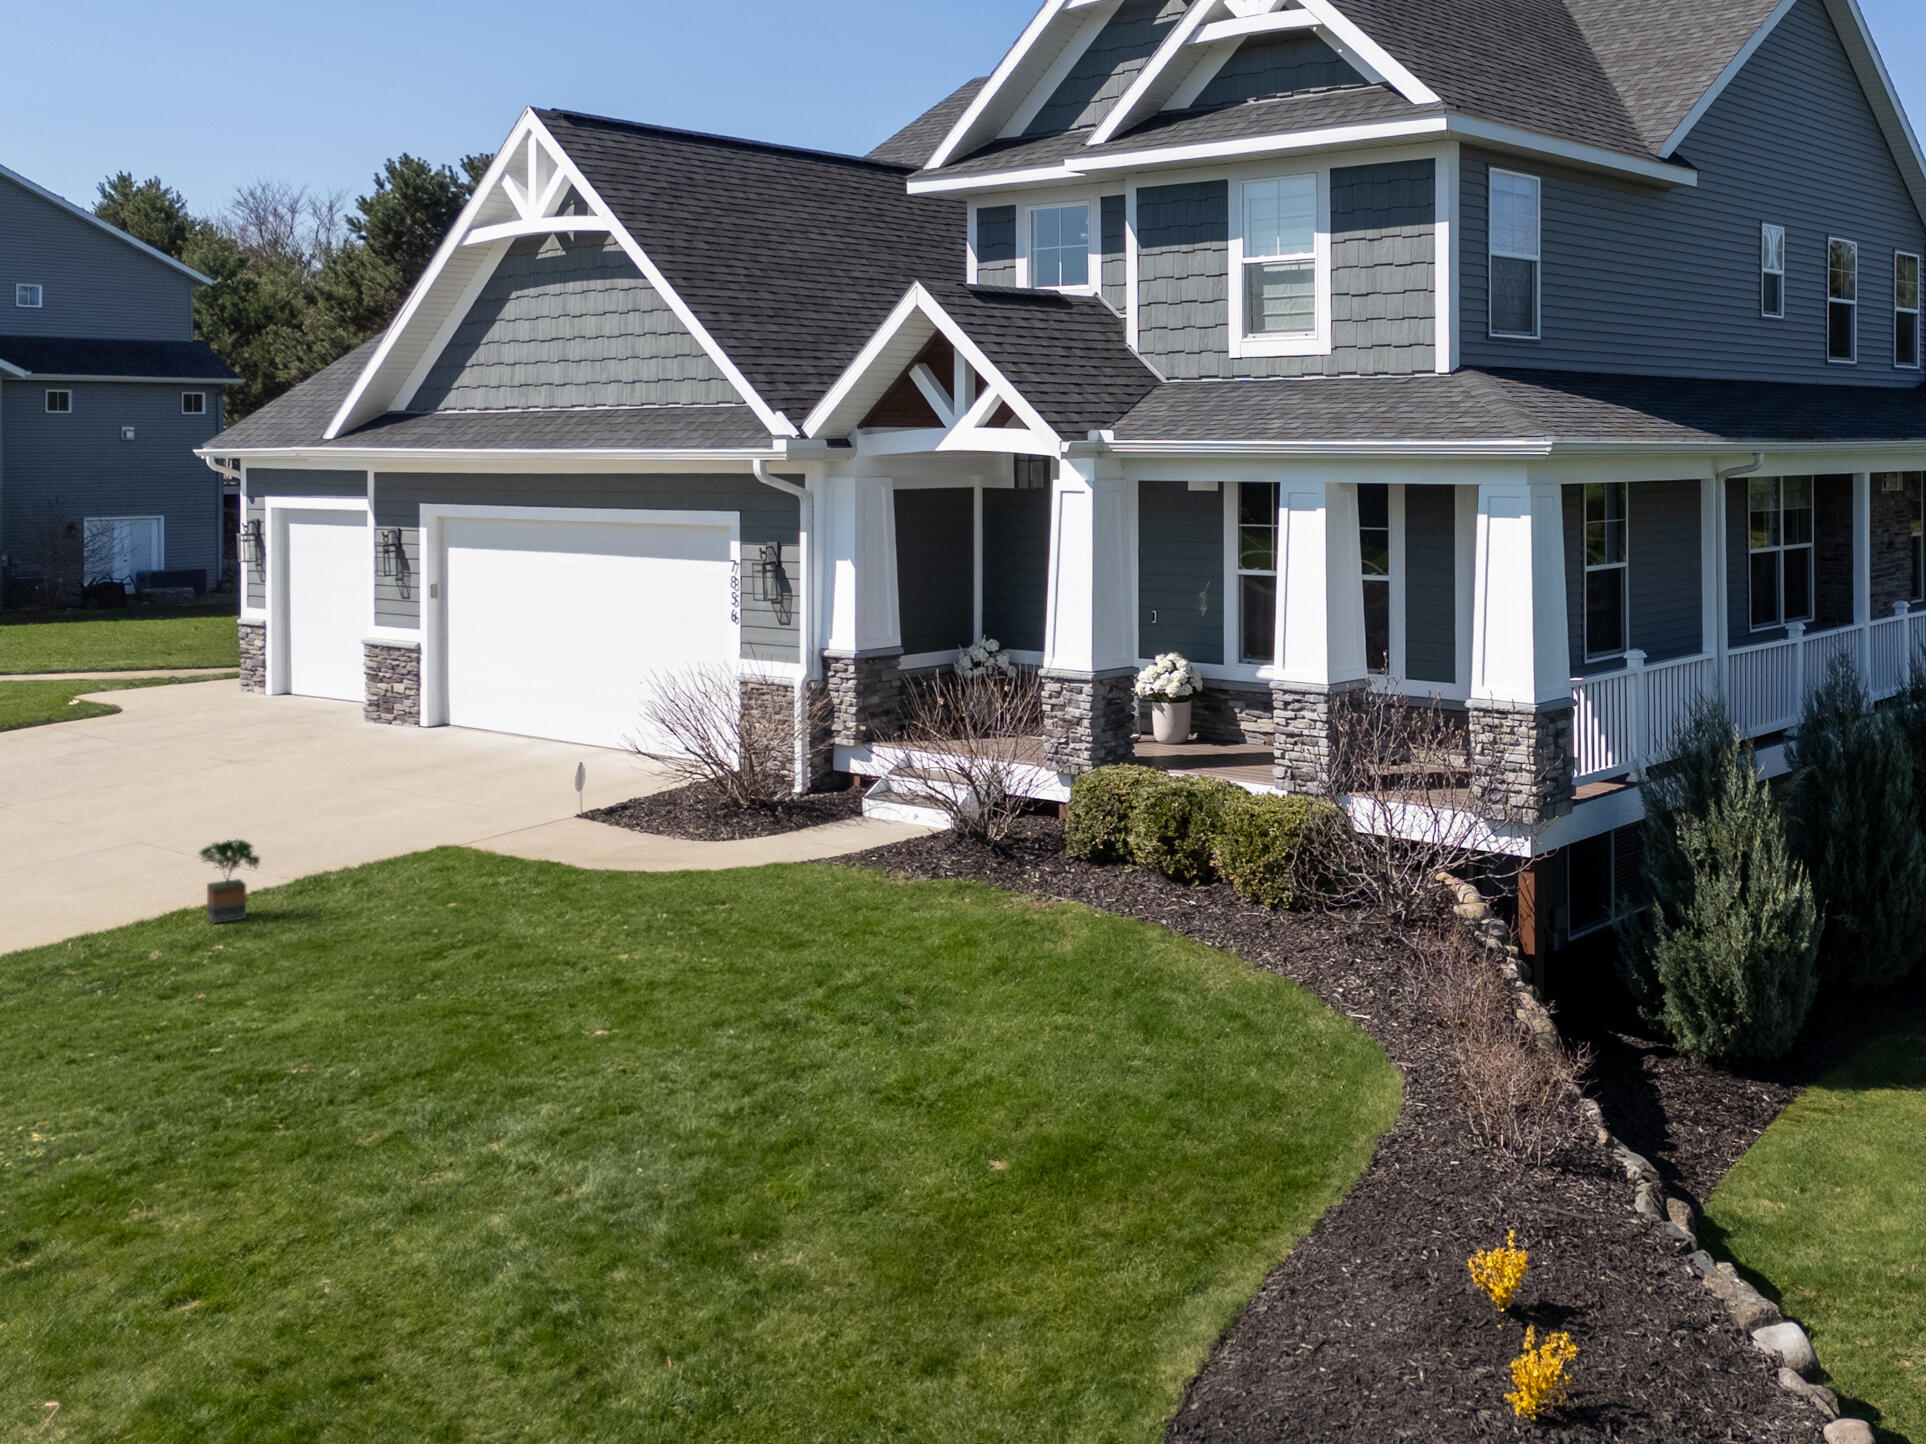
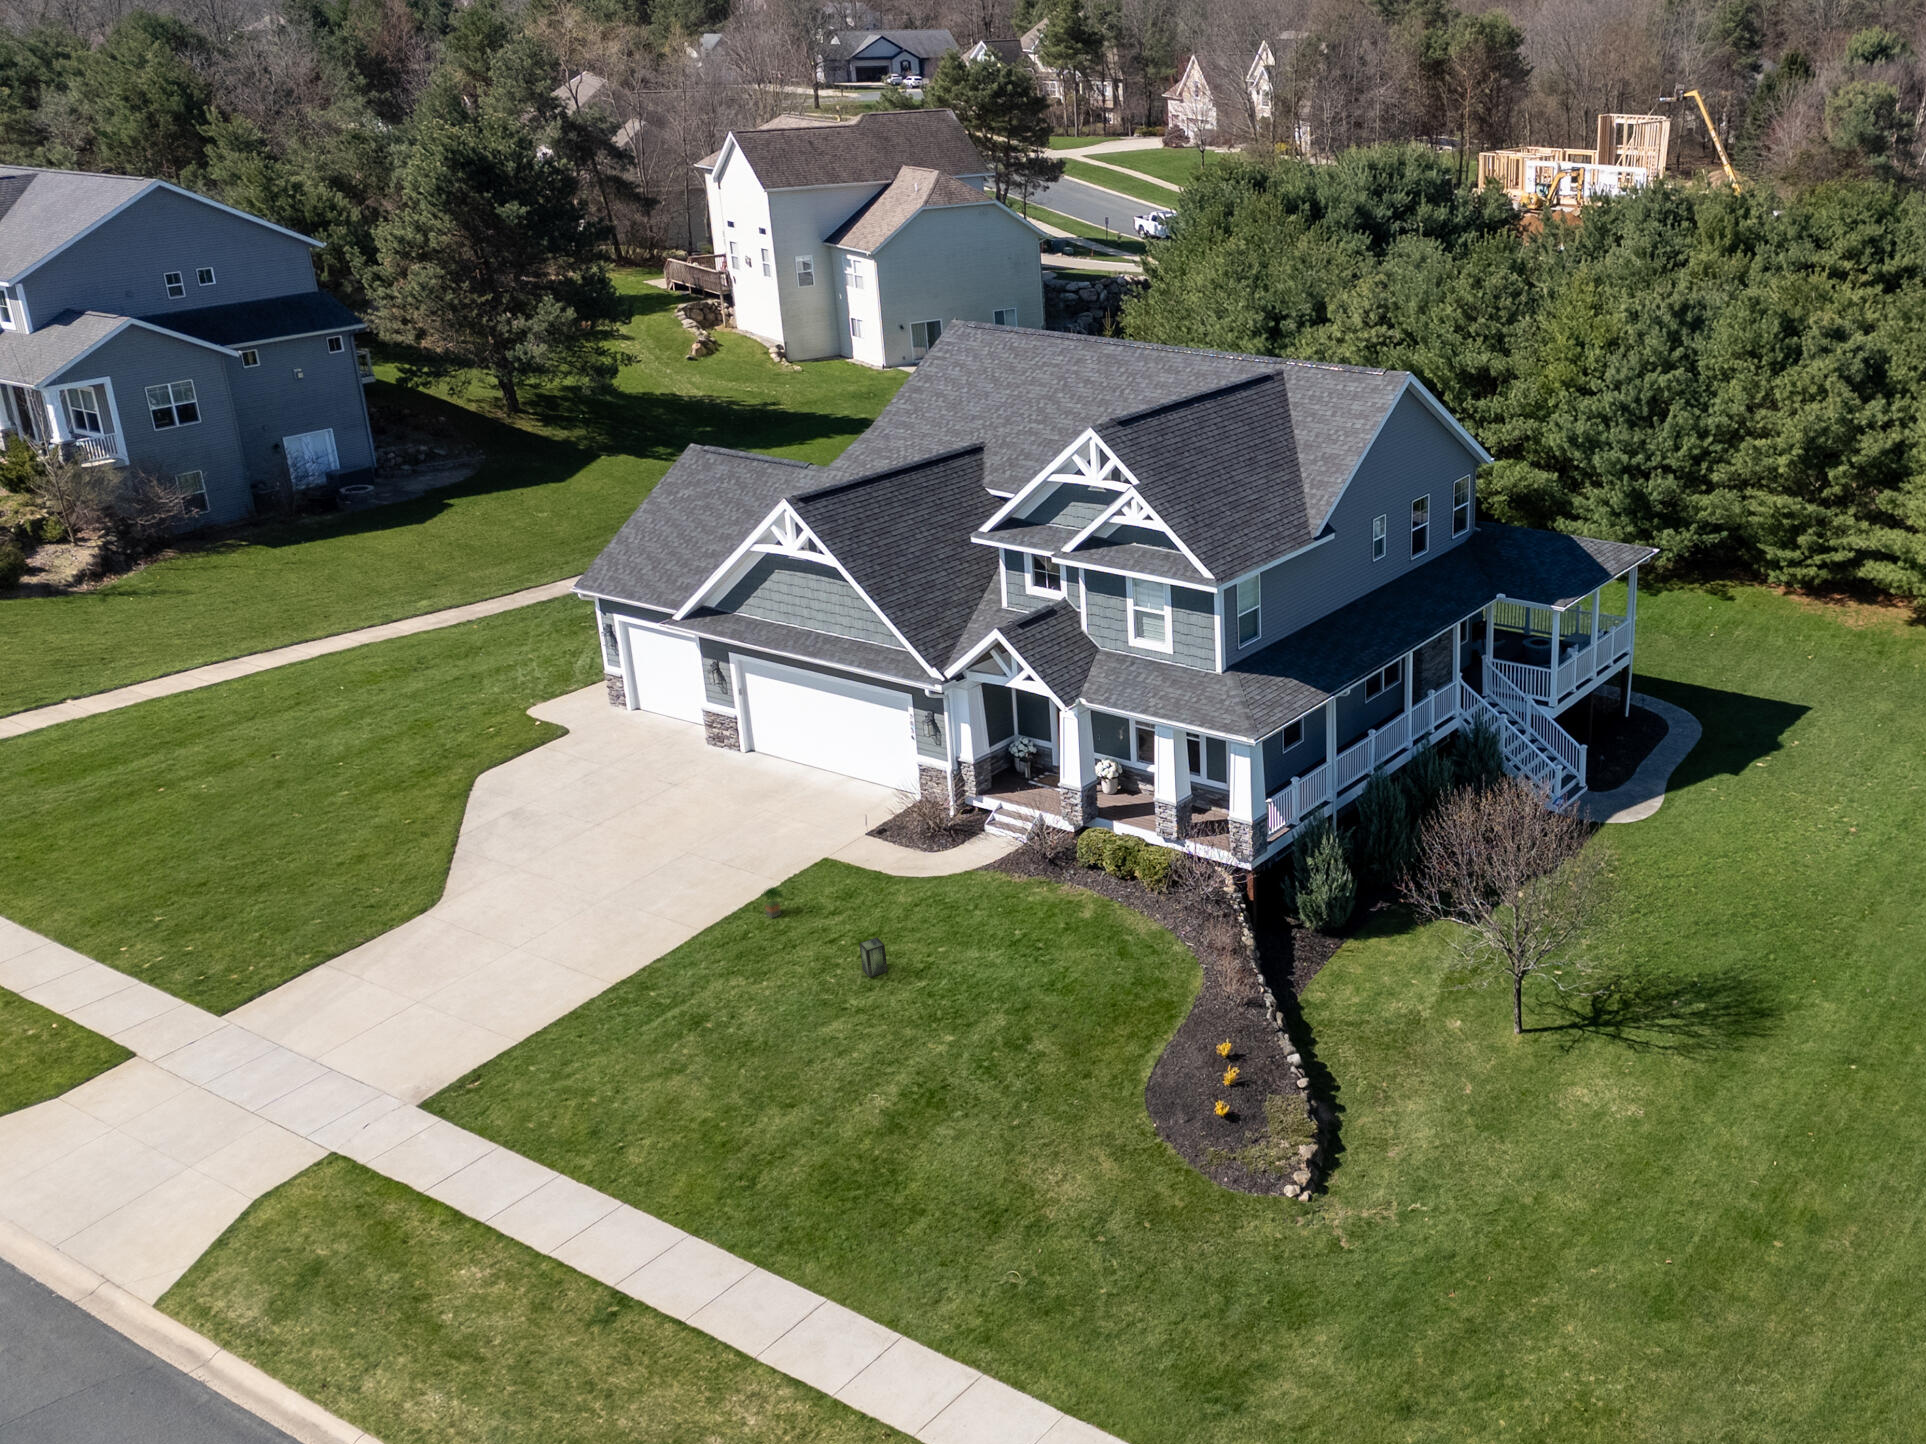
storage box: none [353,924,423,1042] -> present [859,937,888,978]

